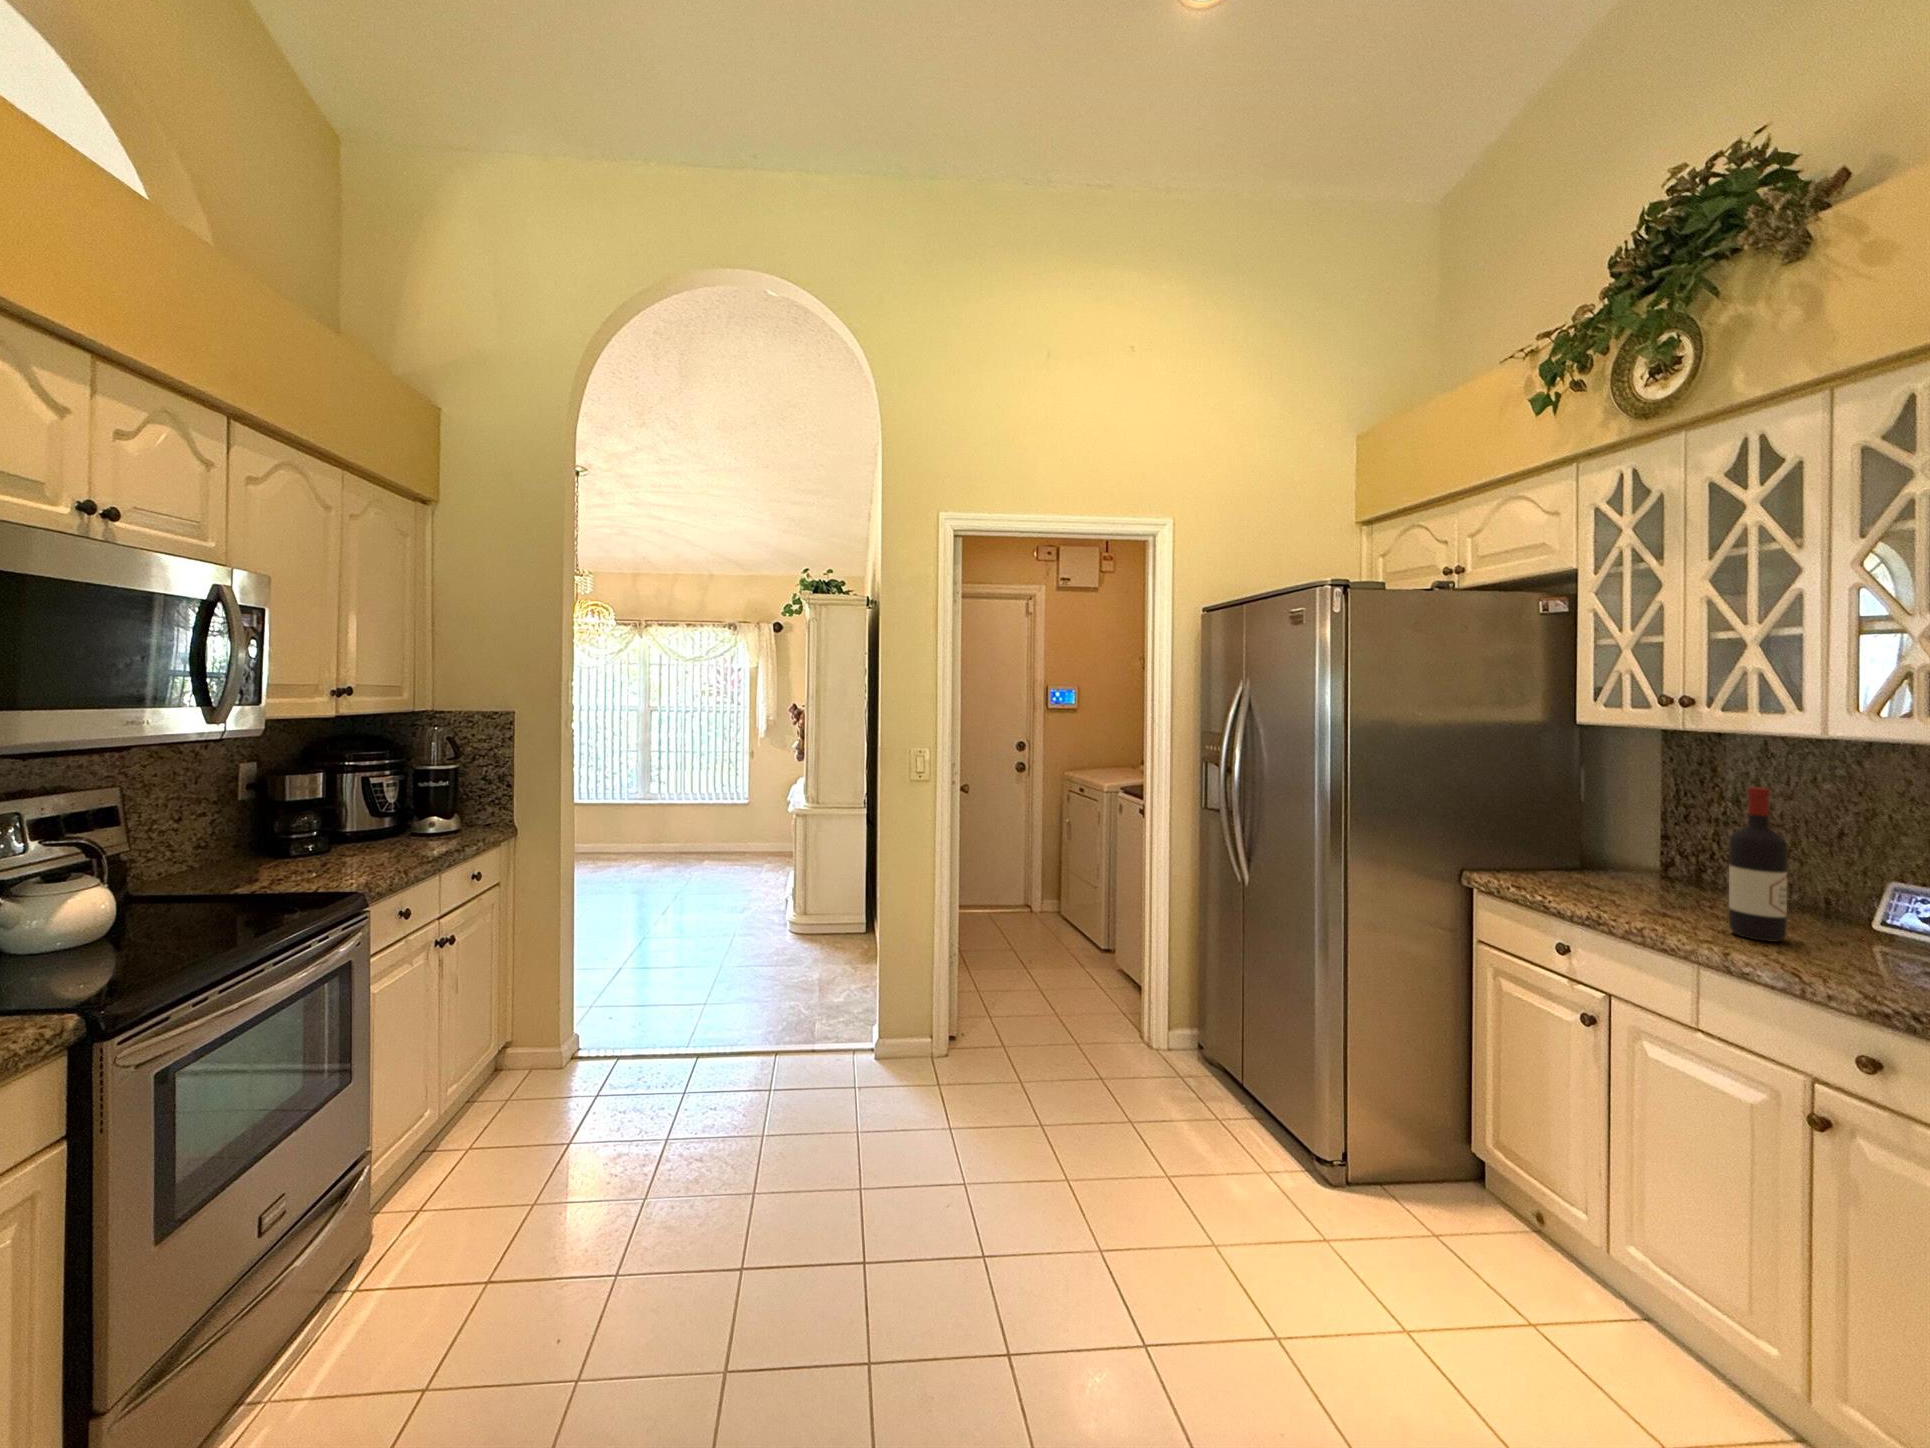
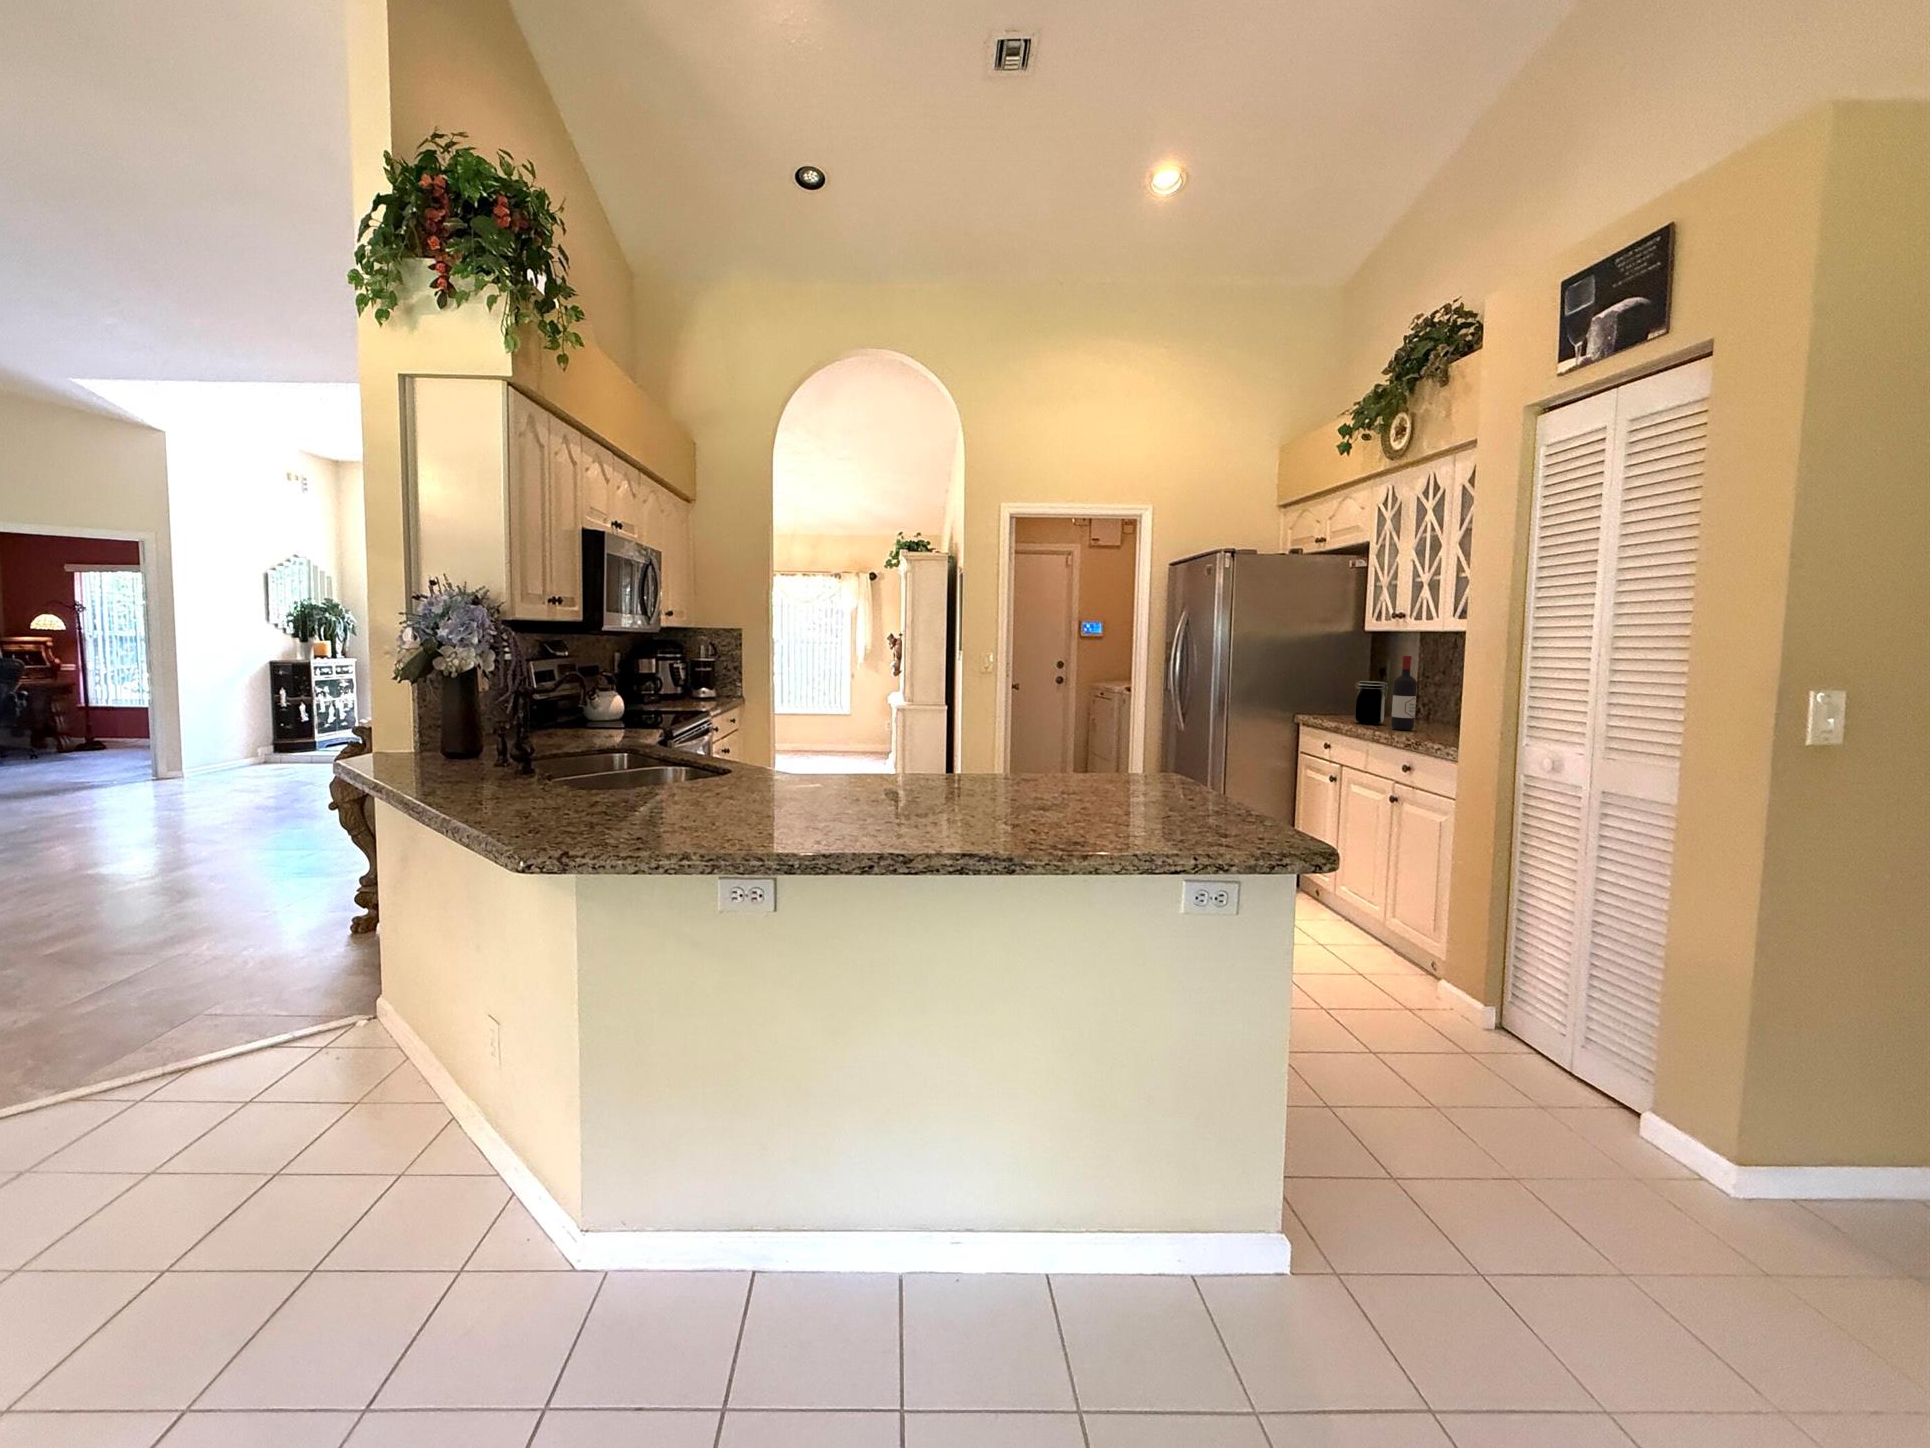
jar: none [1608,825,1689,913] -> present [1355,681,1388,724]

